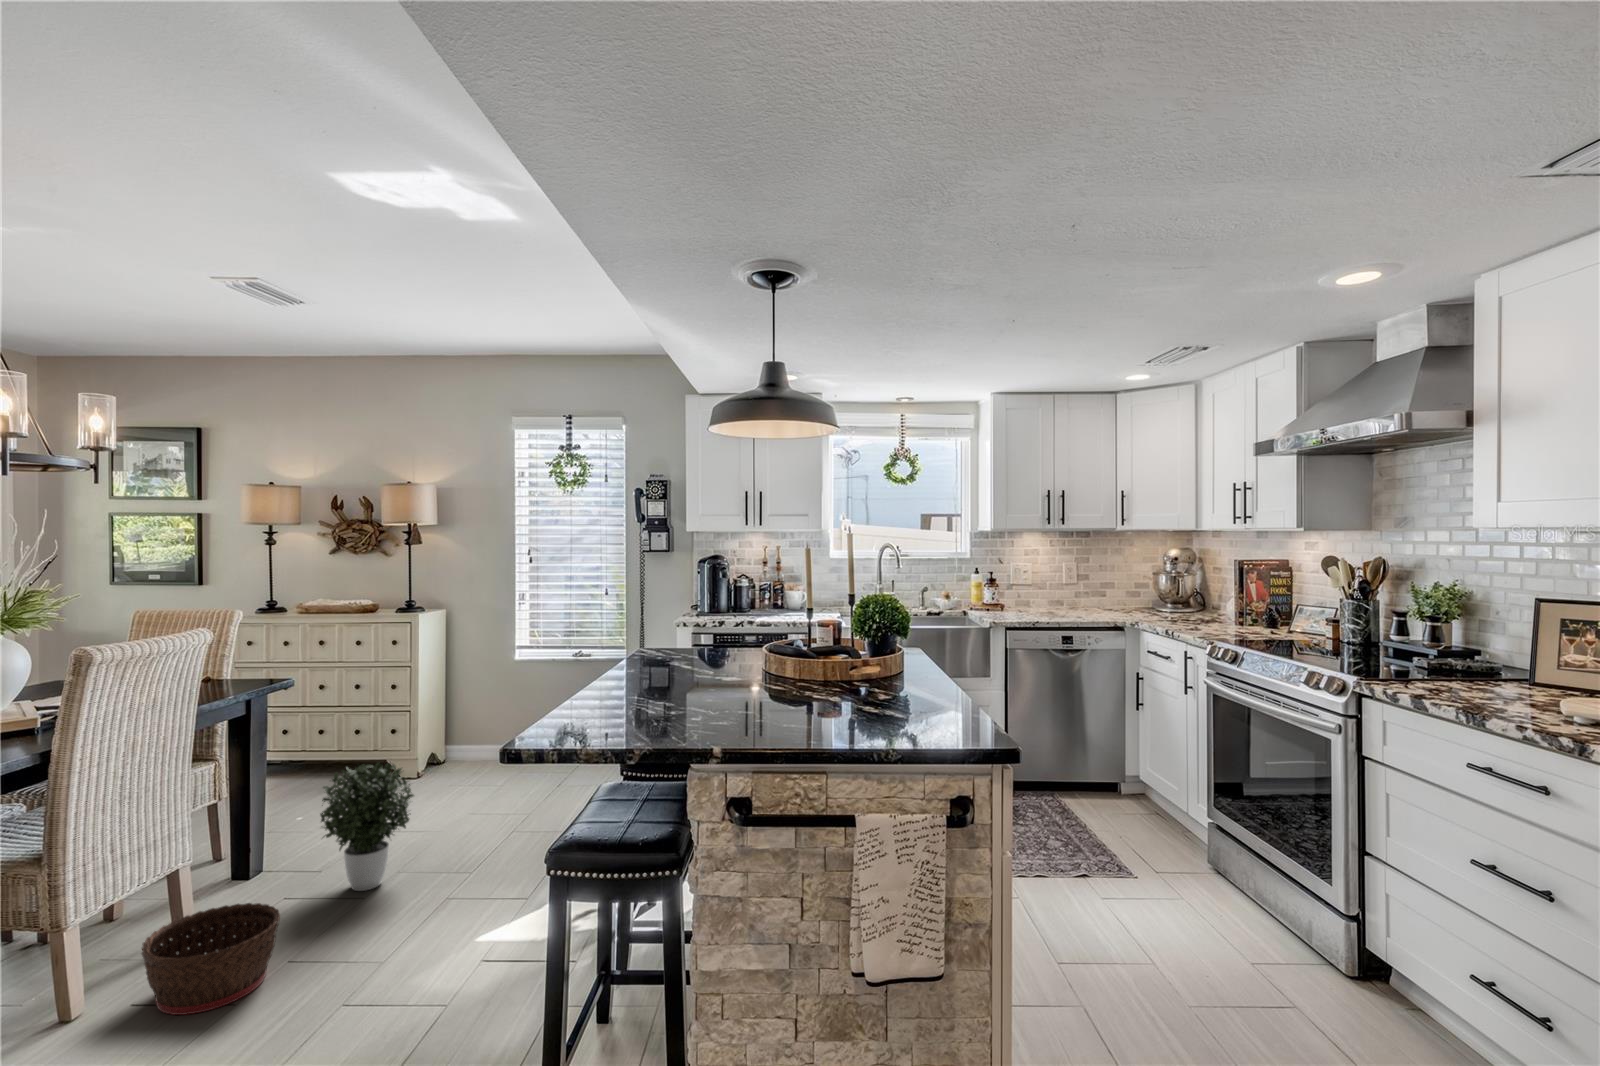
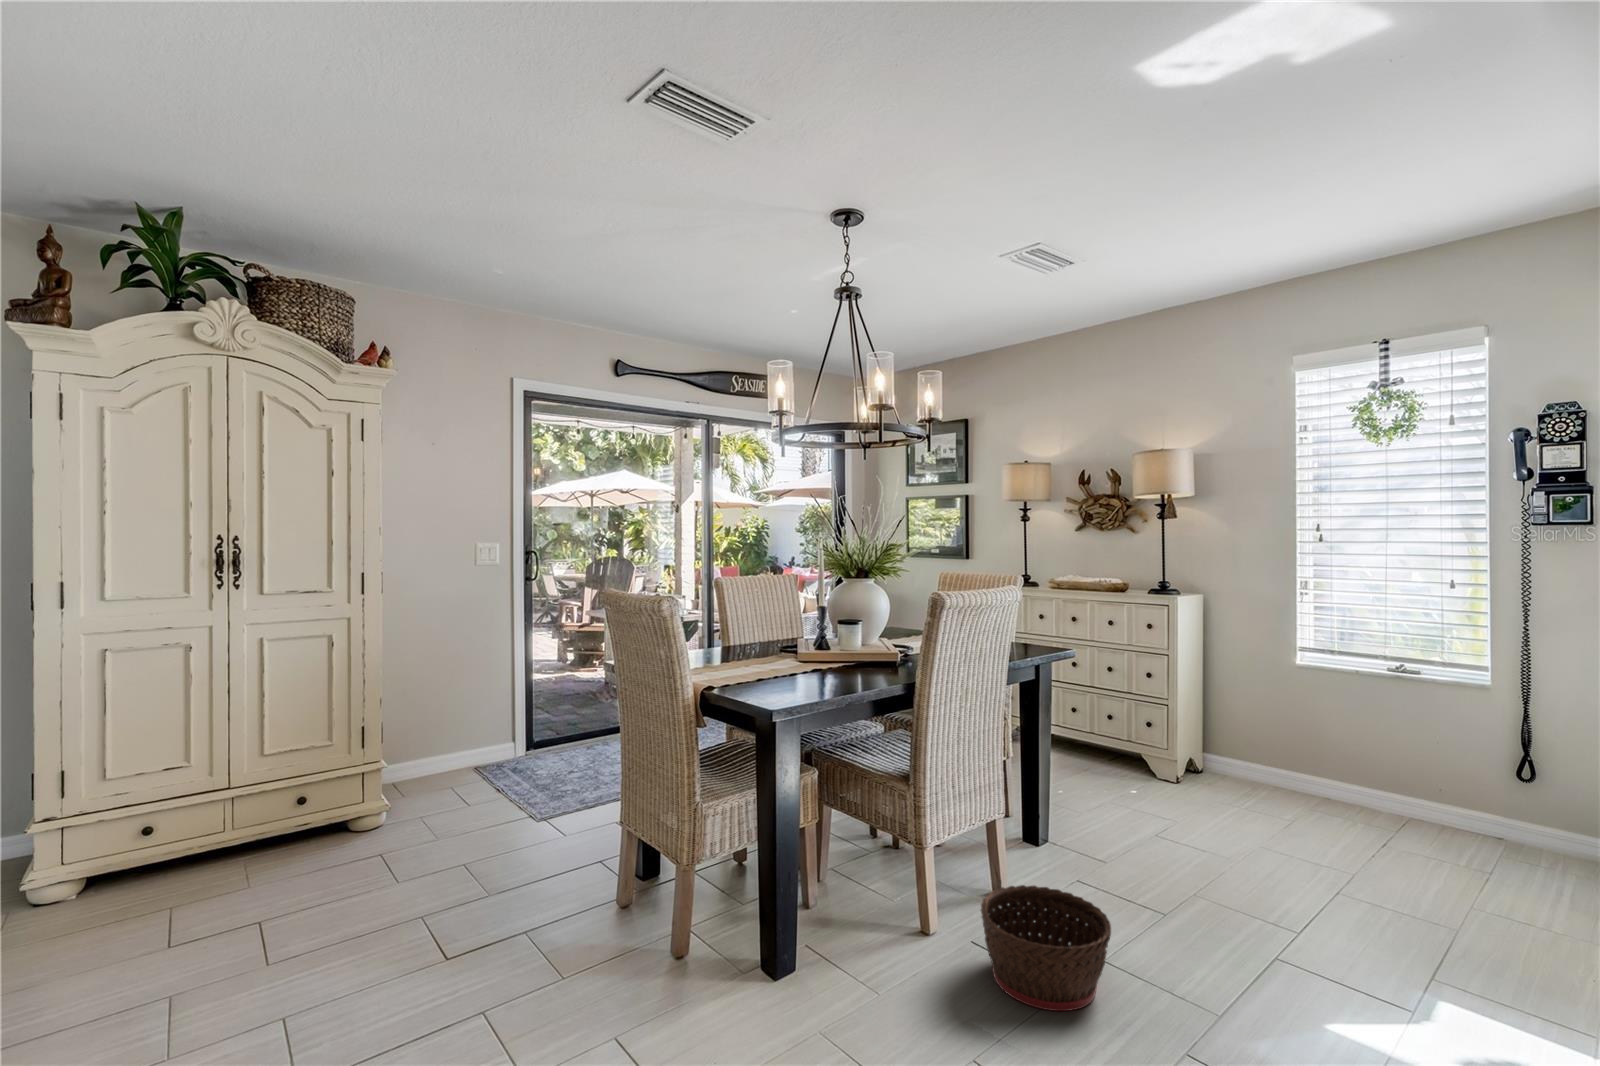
potted plant: present [320,762,414,891] -> none [1120,757,1234,914]

